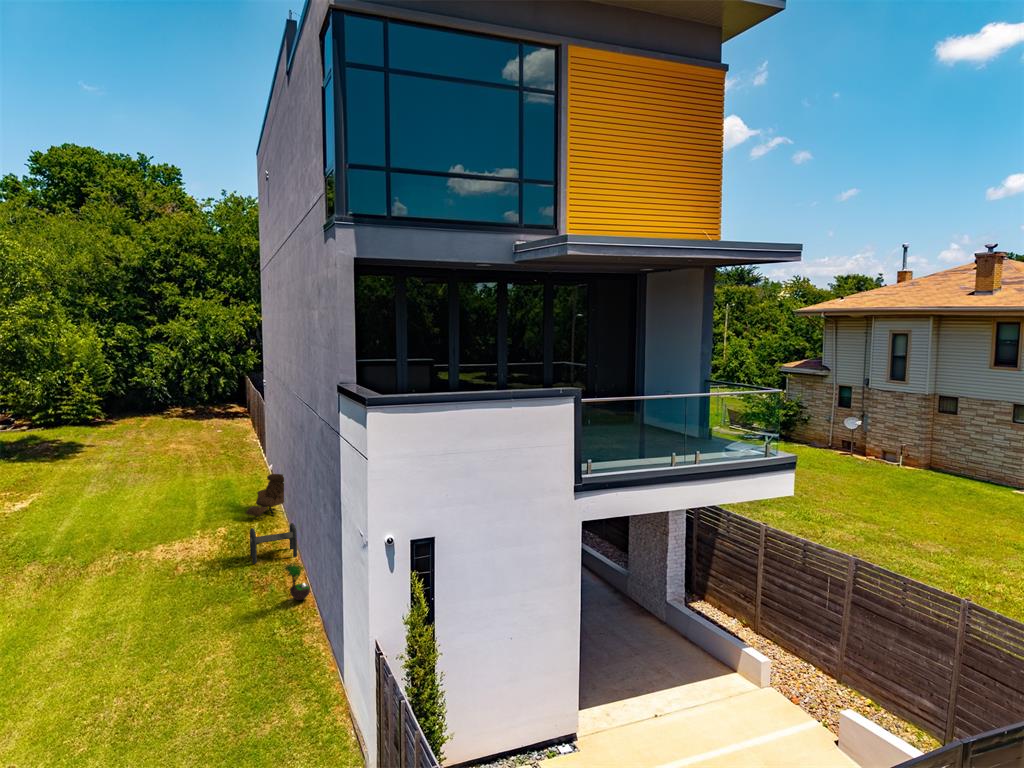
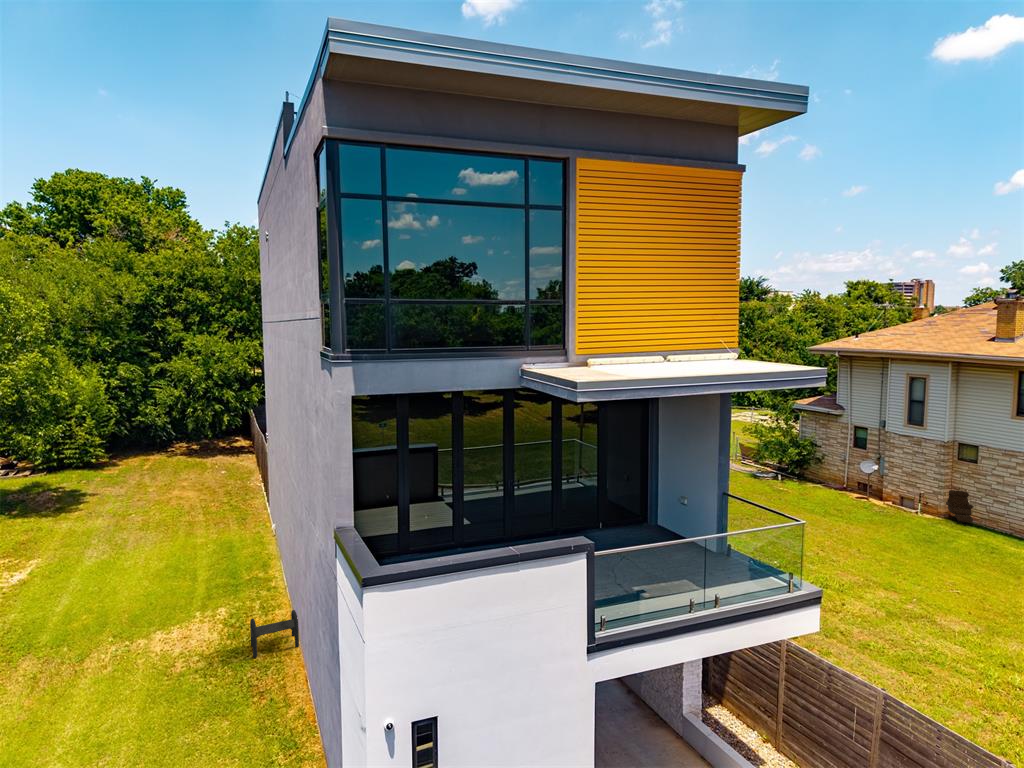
lounge chair: present [246,474,284,519] -> present [946,490,974,526]
potted tree: present [283,562,310,600] -> none [282,665,312,710]

